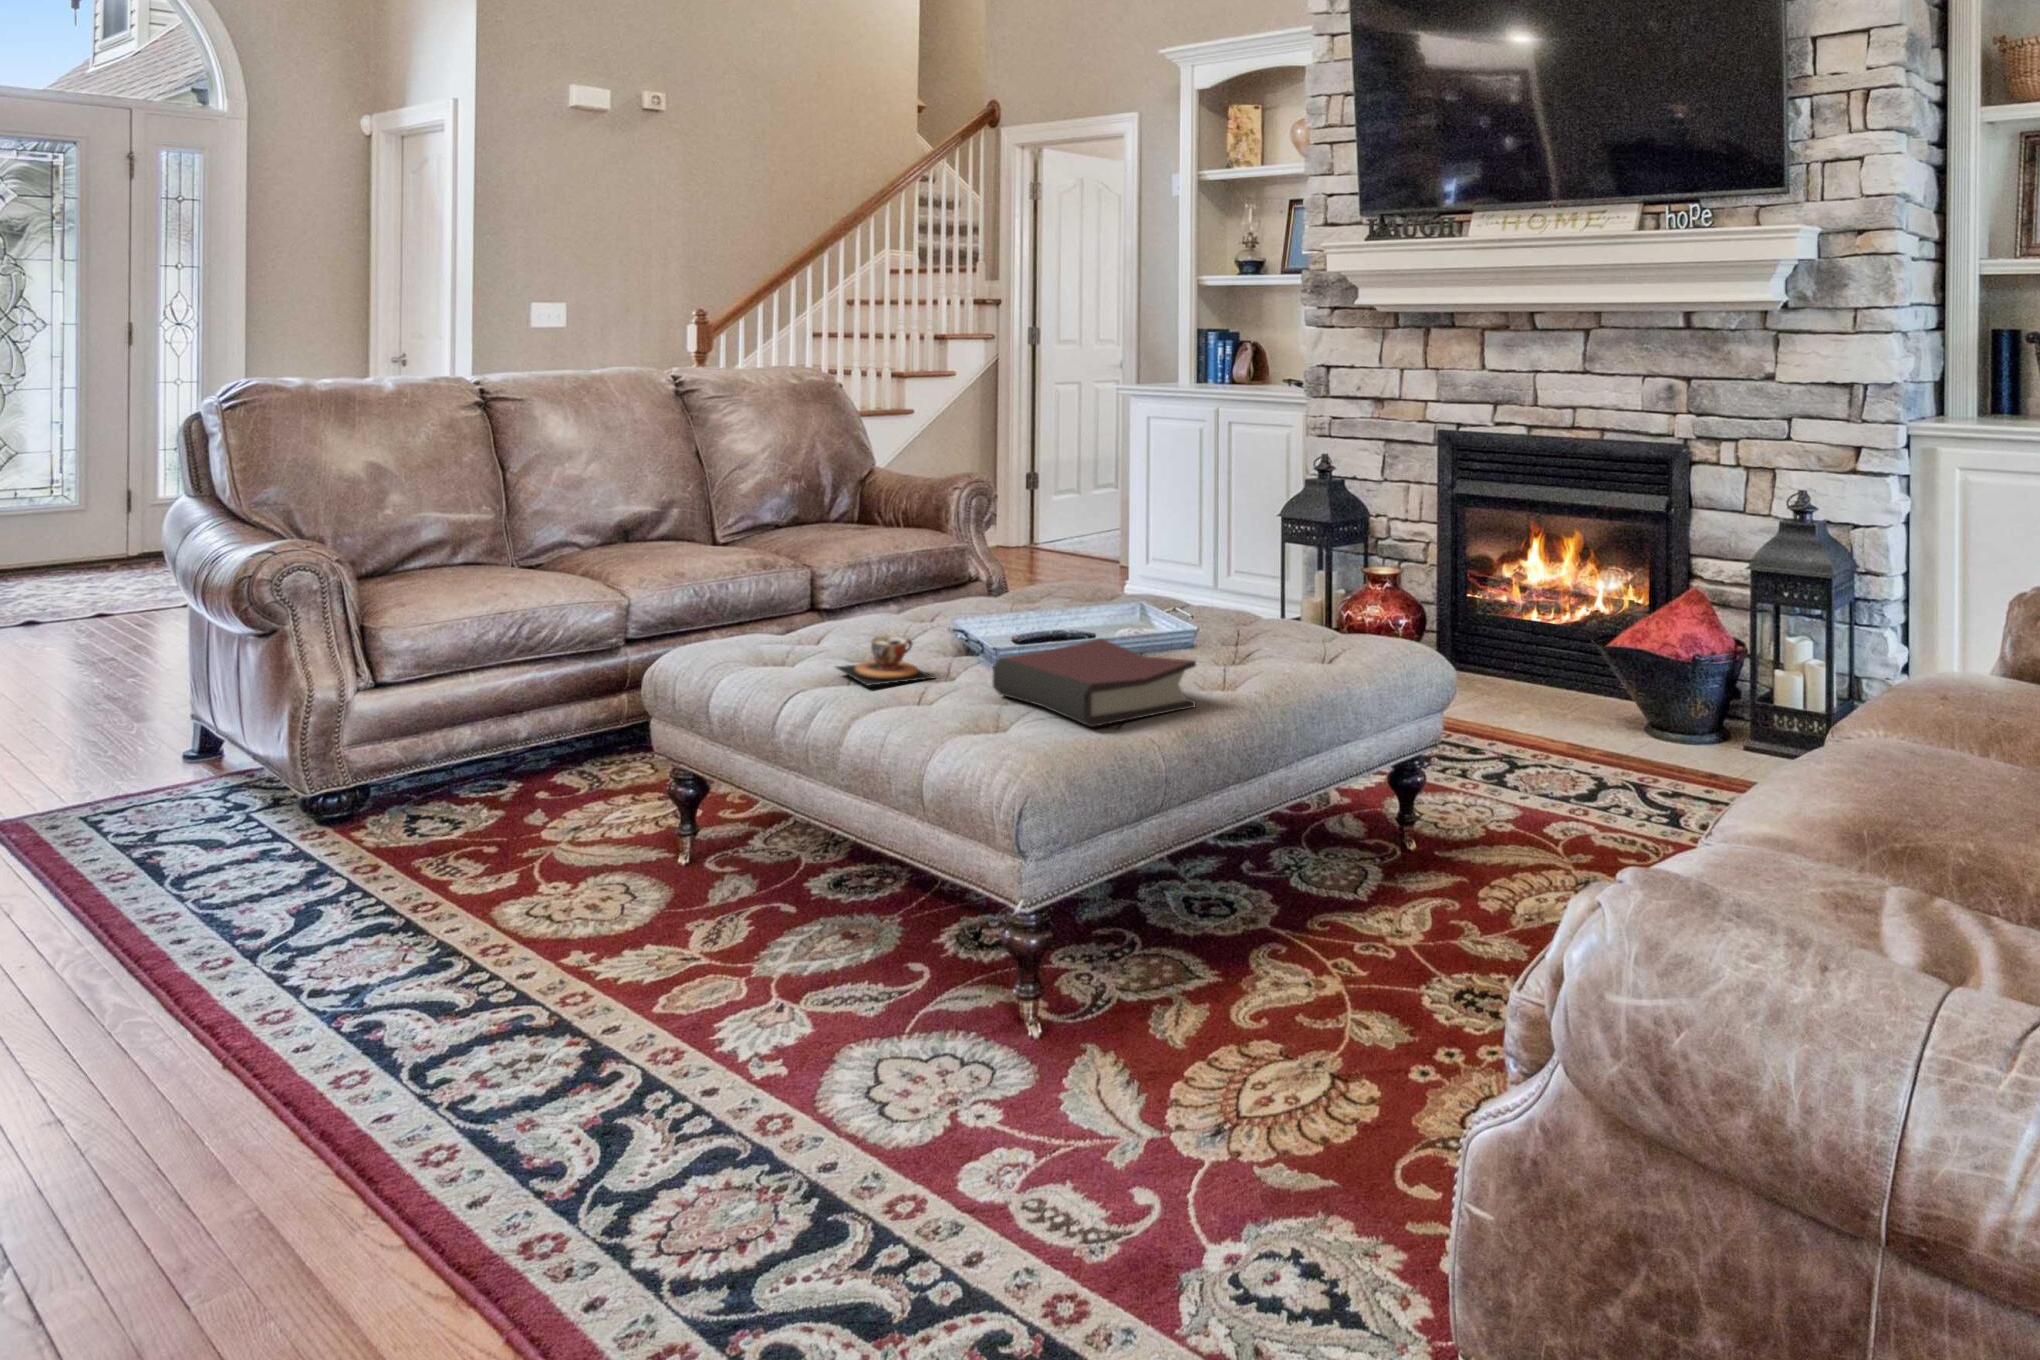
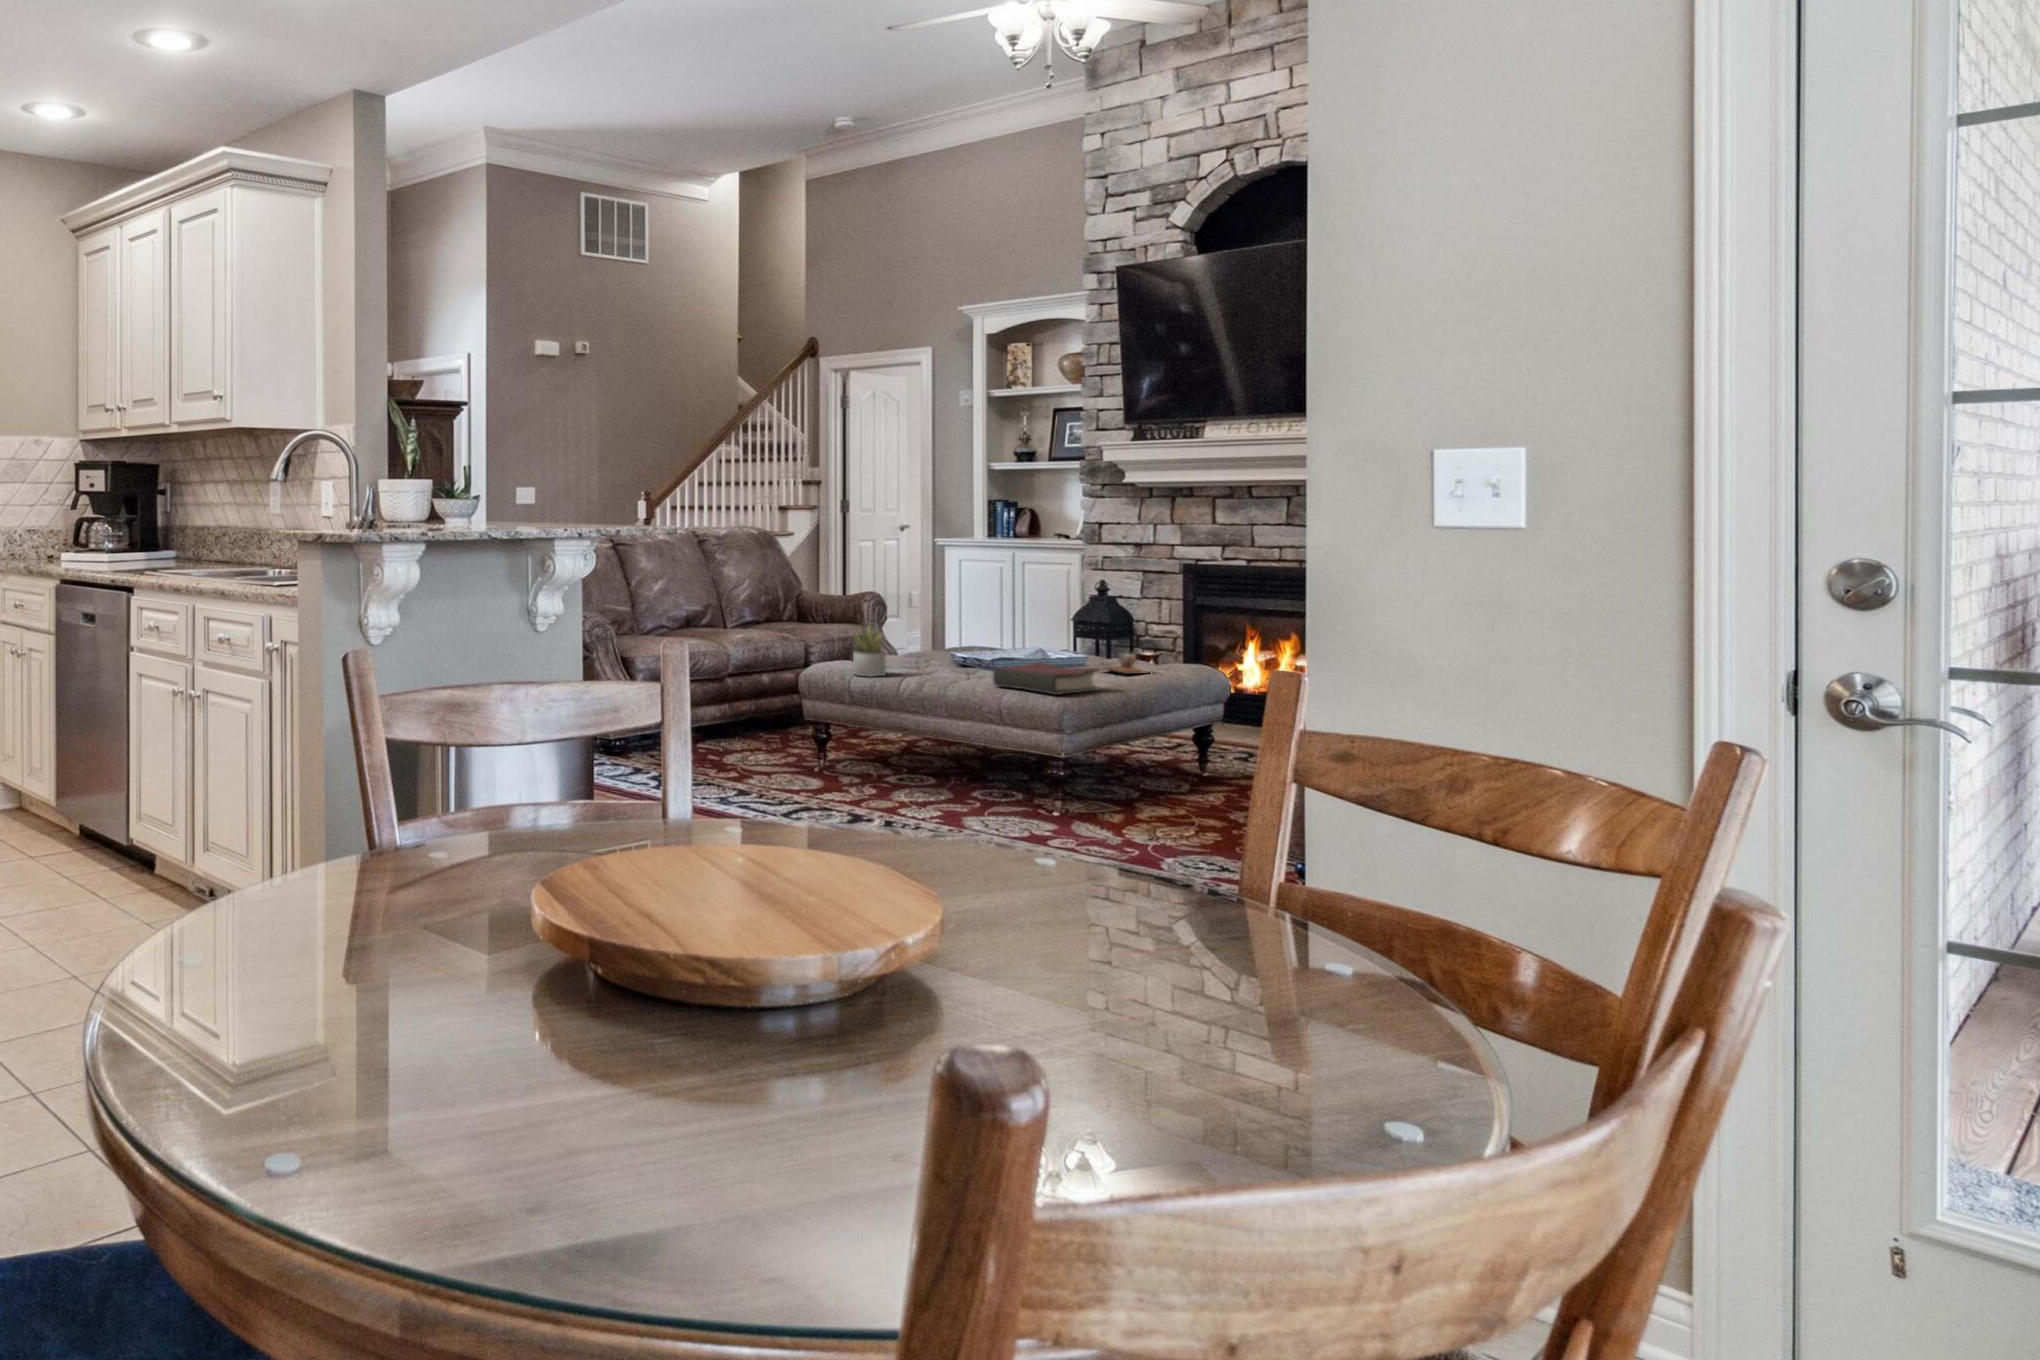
succulent plant: none [759,554,831,662] -> present [853,628,886,676]
teacup: present [836,636,936,686] -> present [1107,653,1145,674]

